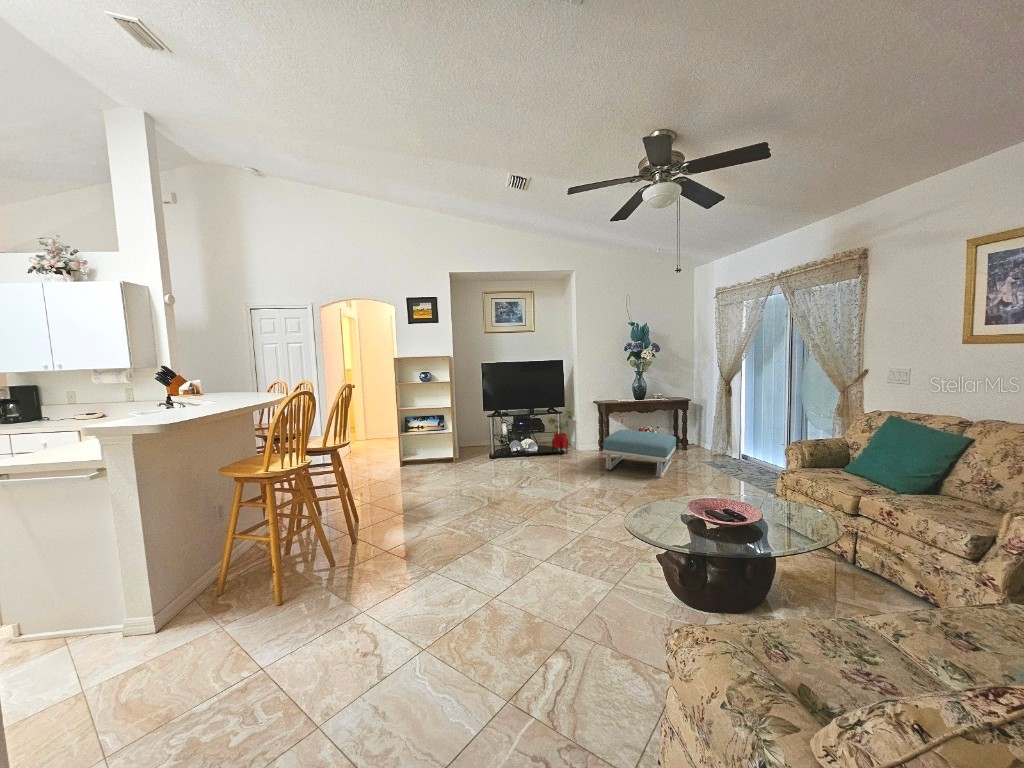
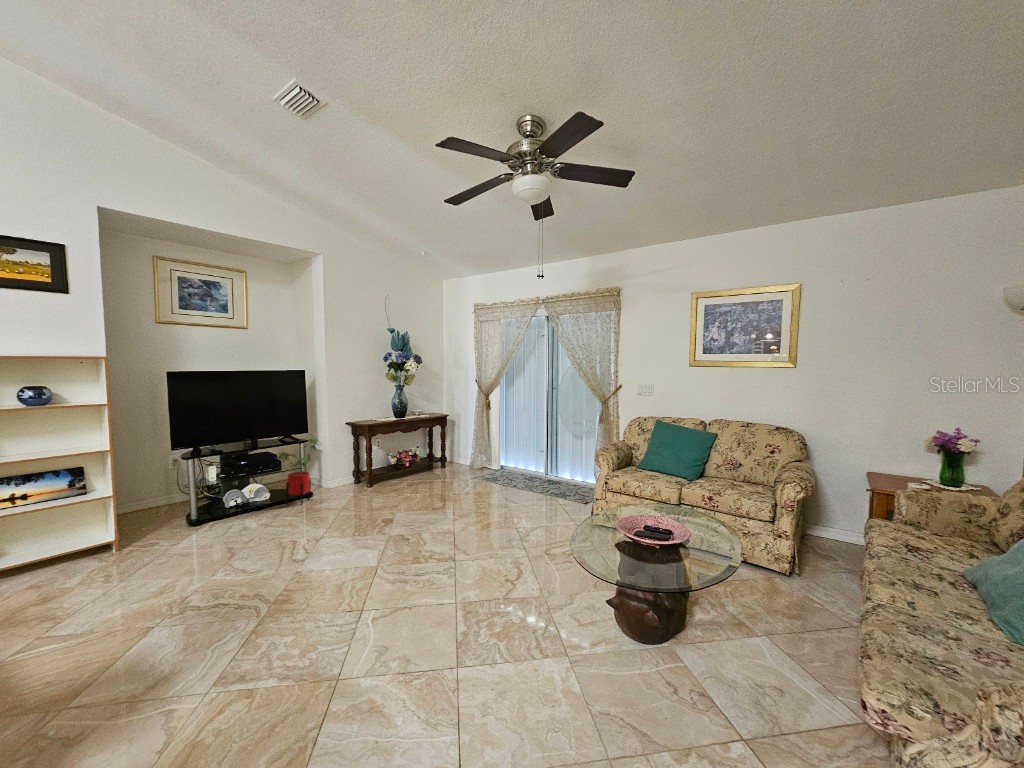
footstool: present [603,430,676,478] -> none [375,456,457,512]

